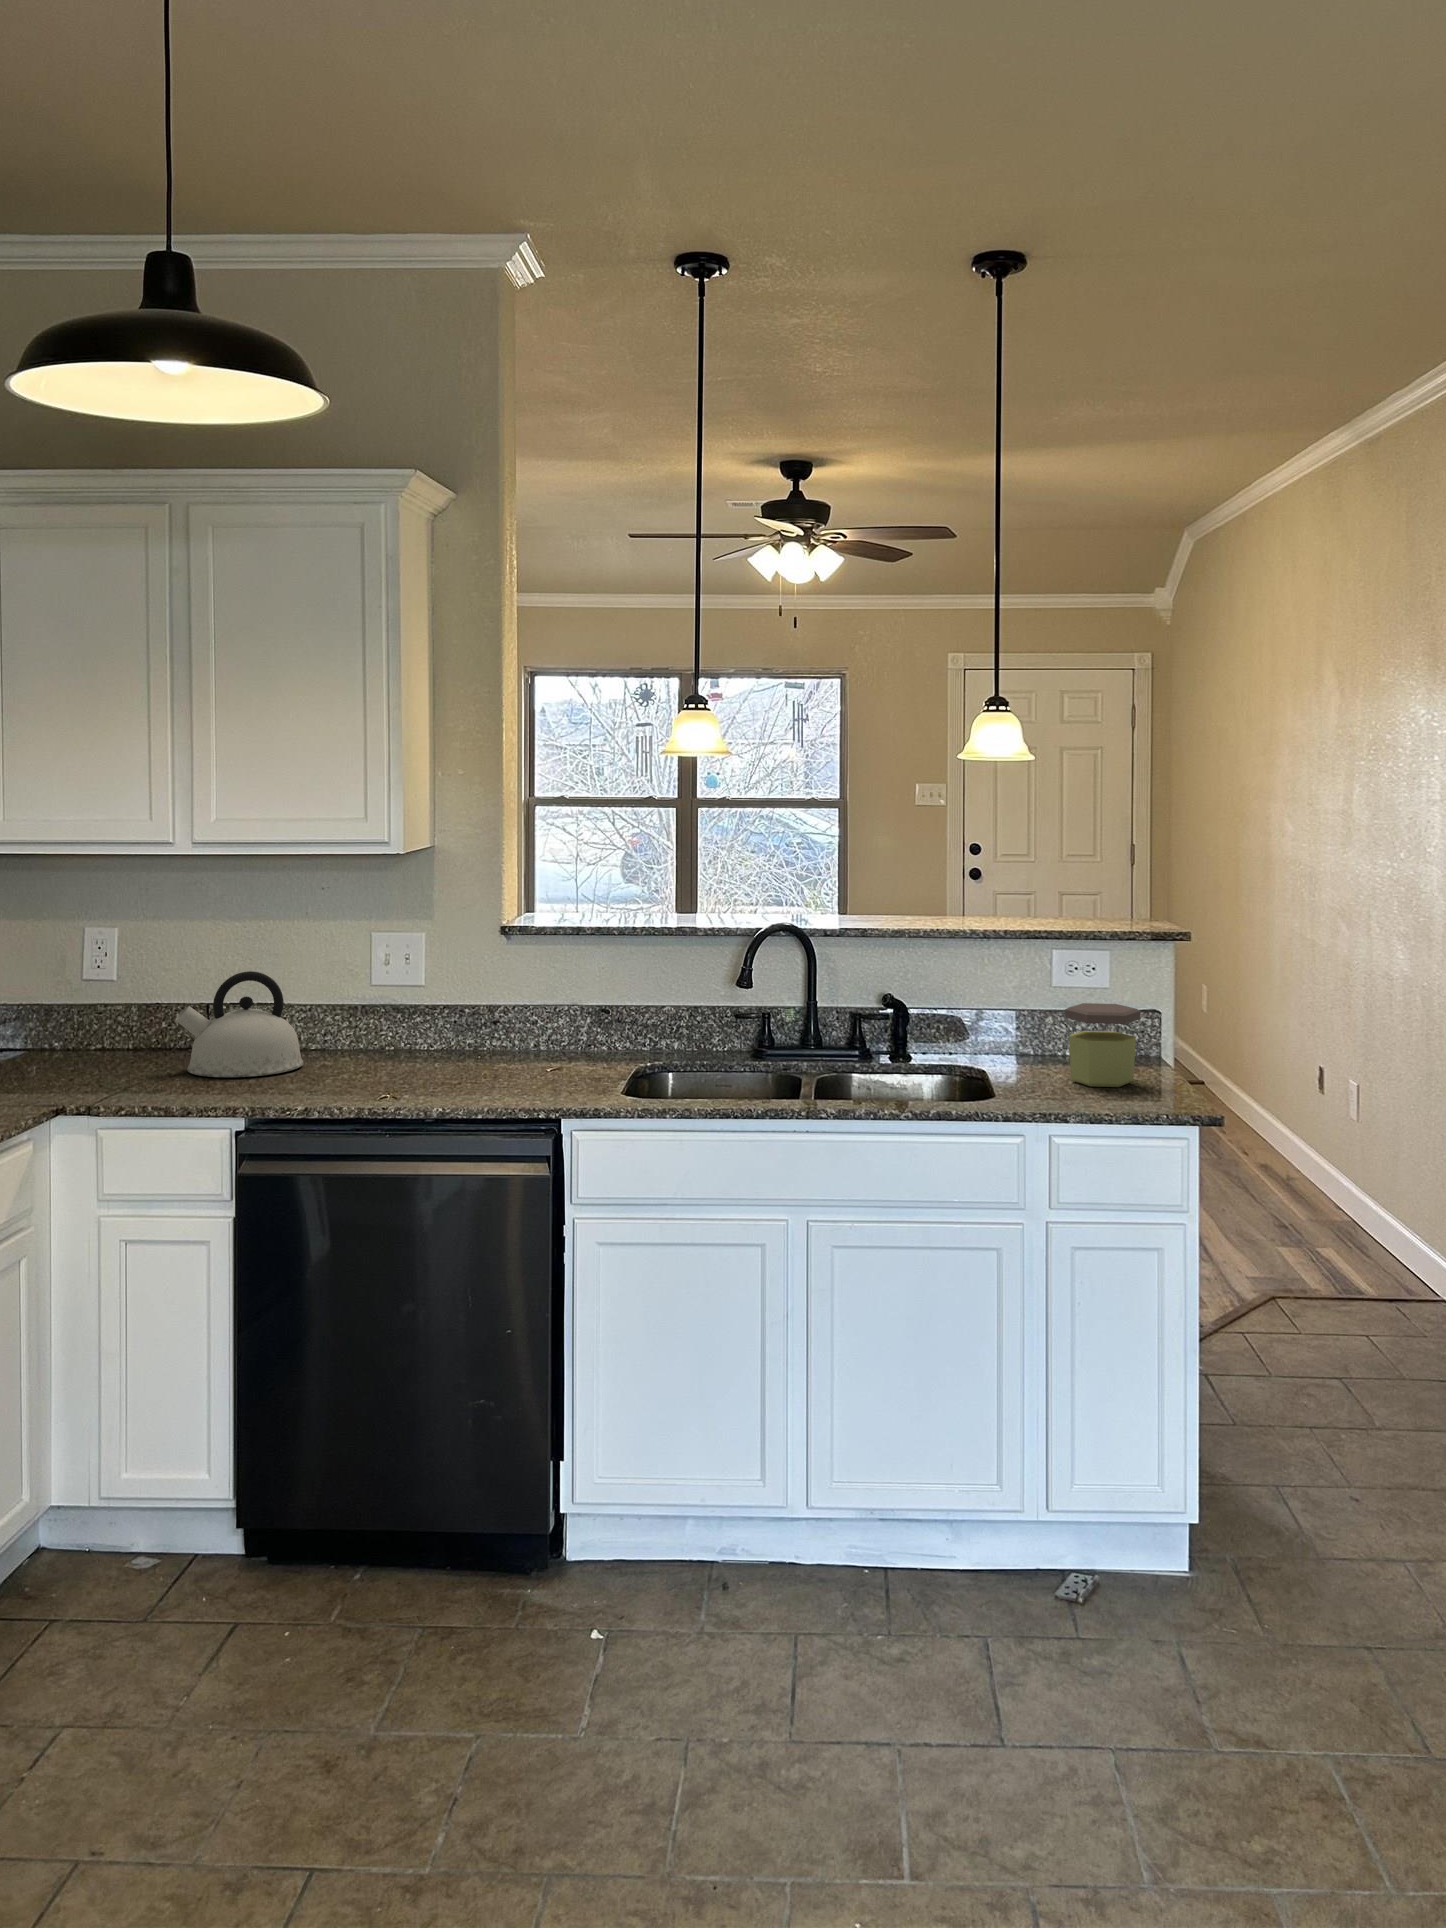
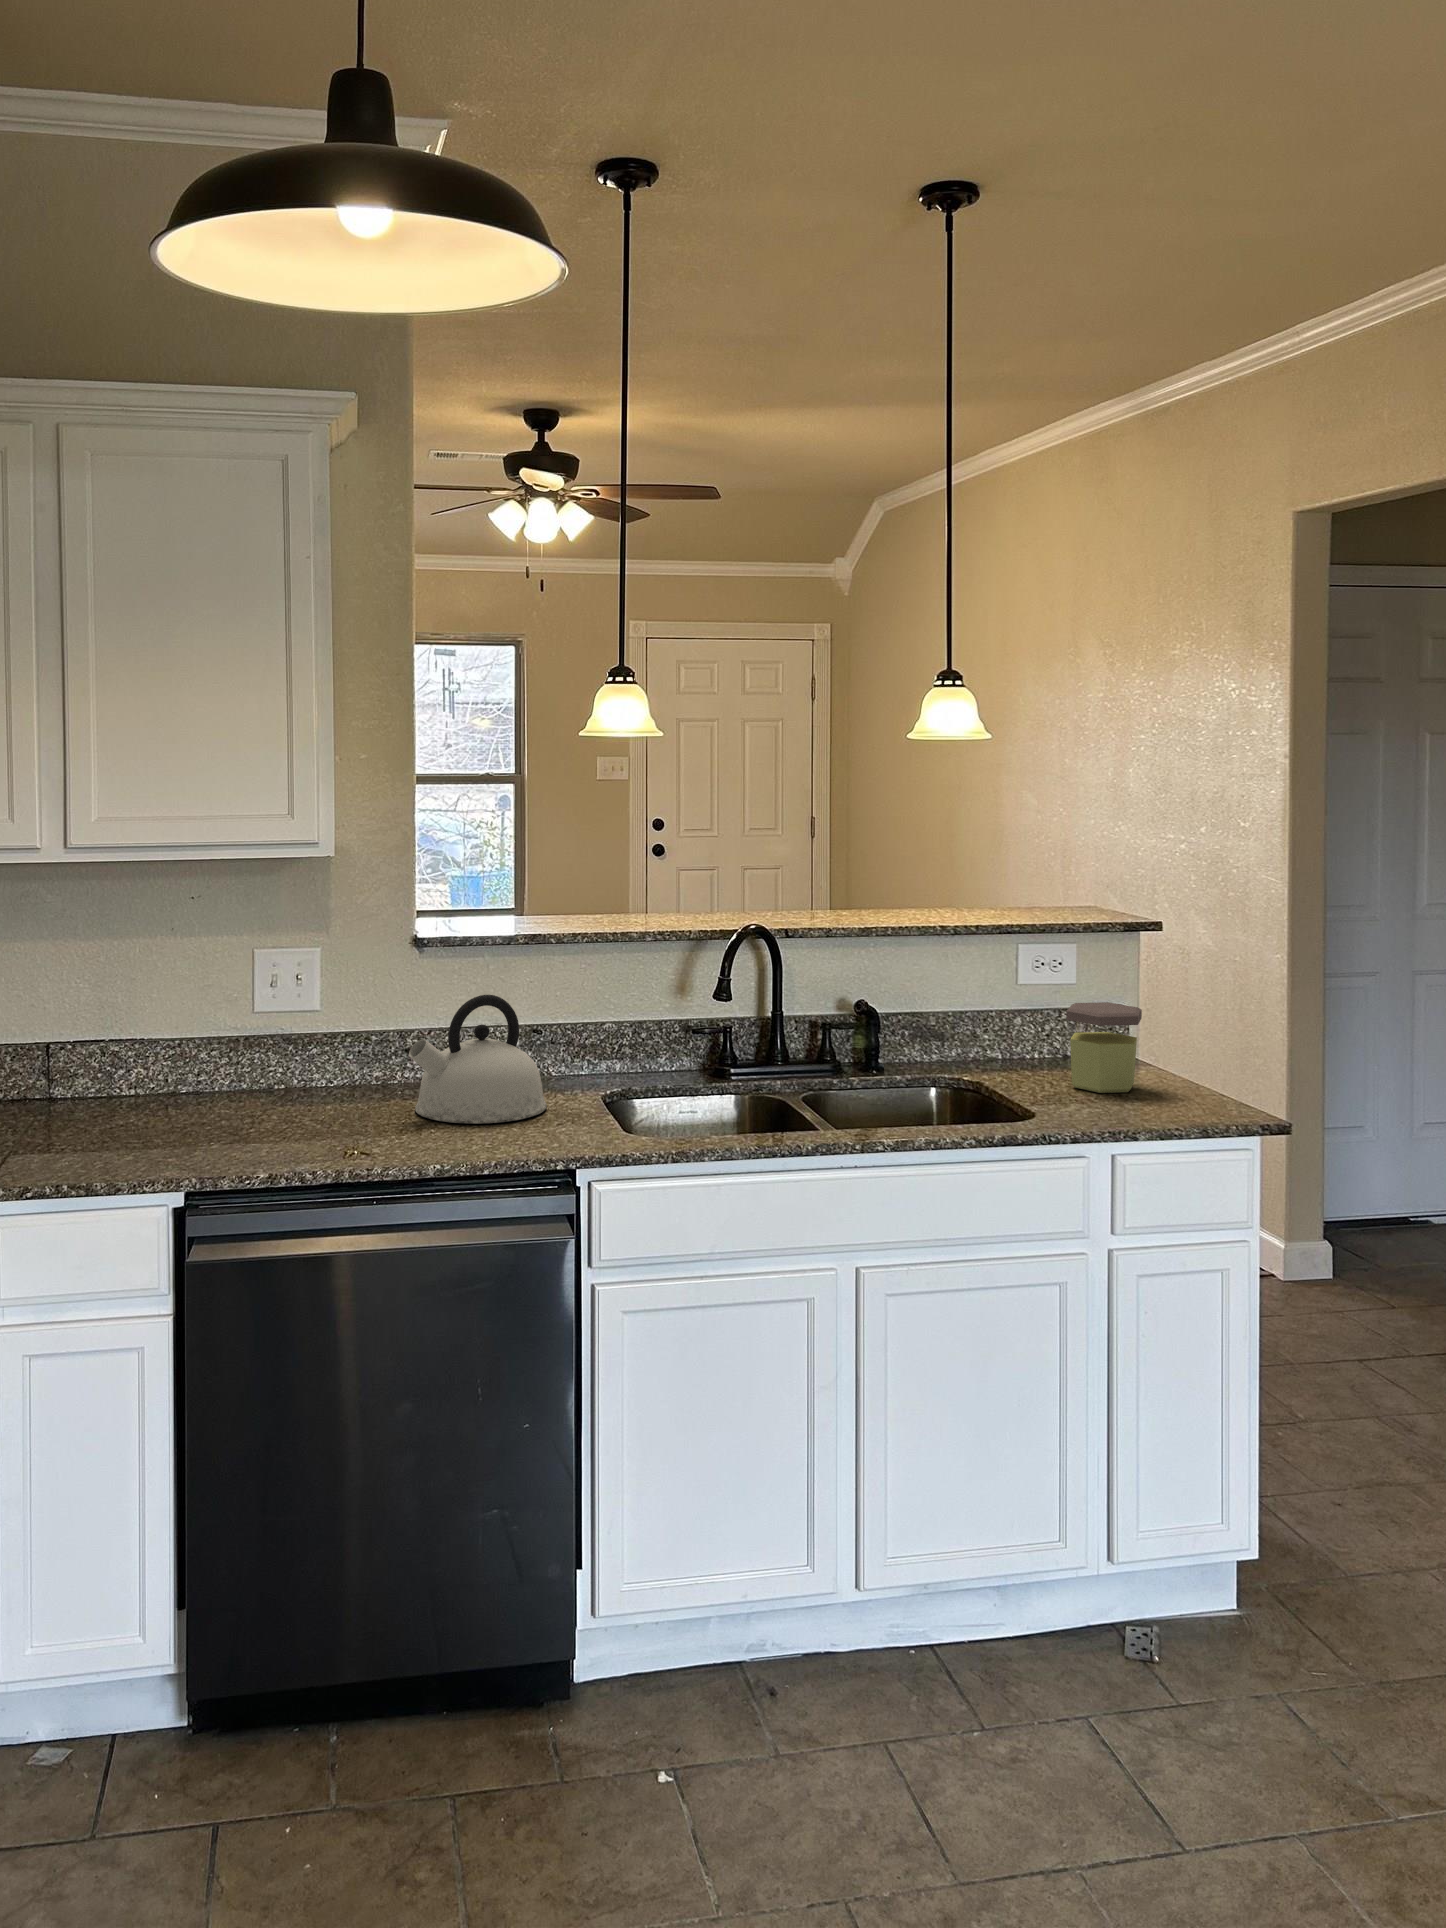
kettle: present [176,971,303,1077] -> present [409,995,547,1124]

